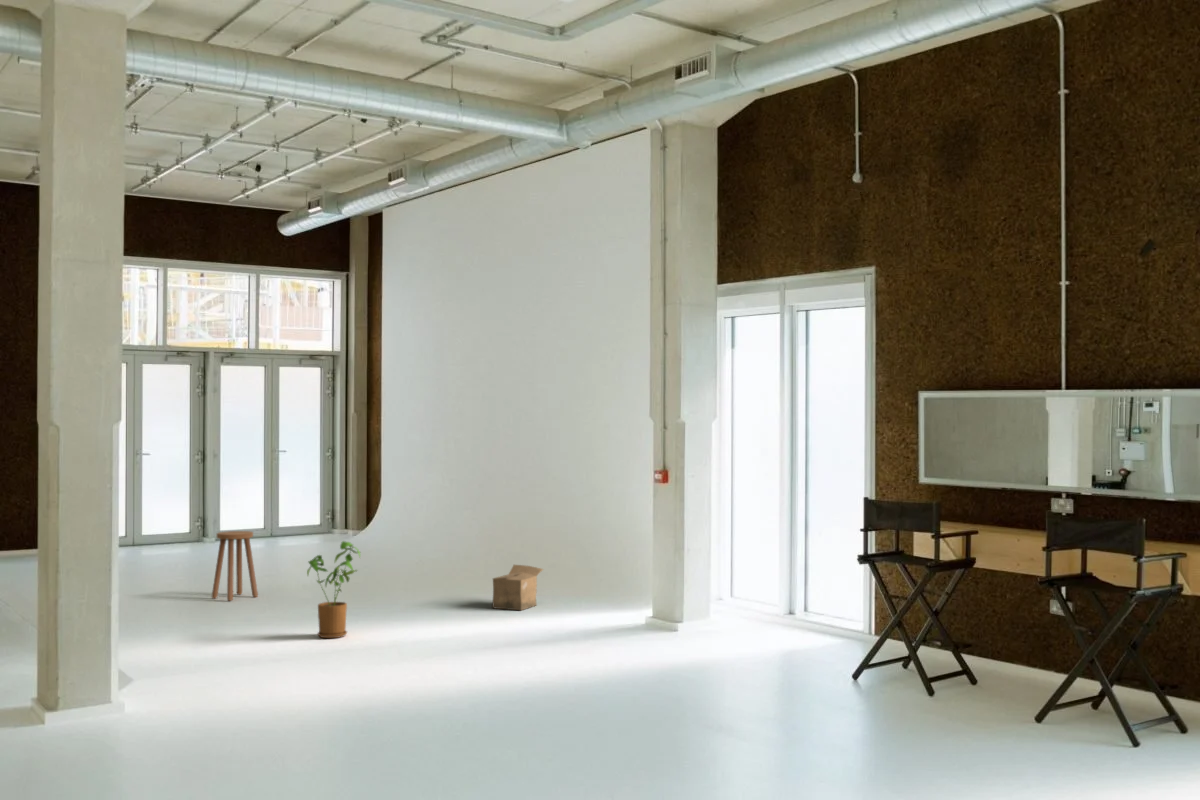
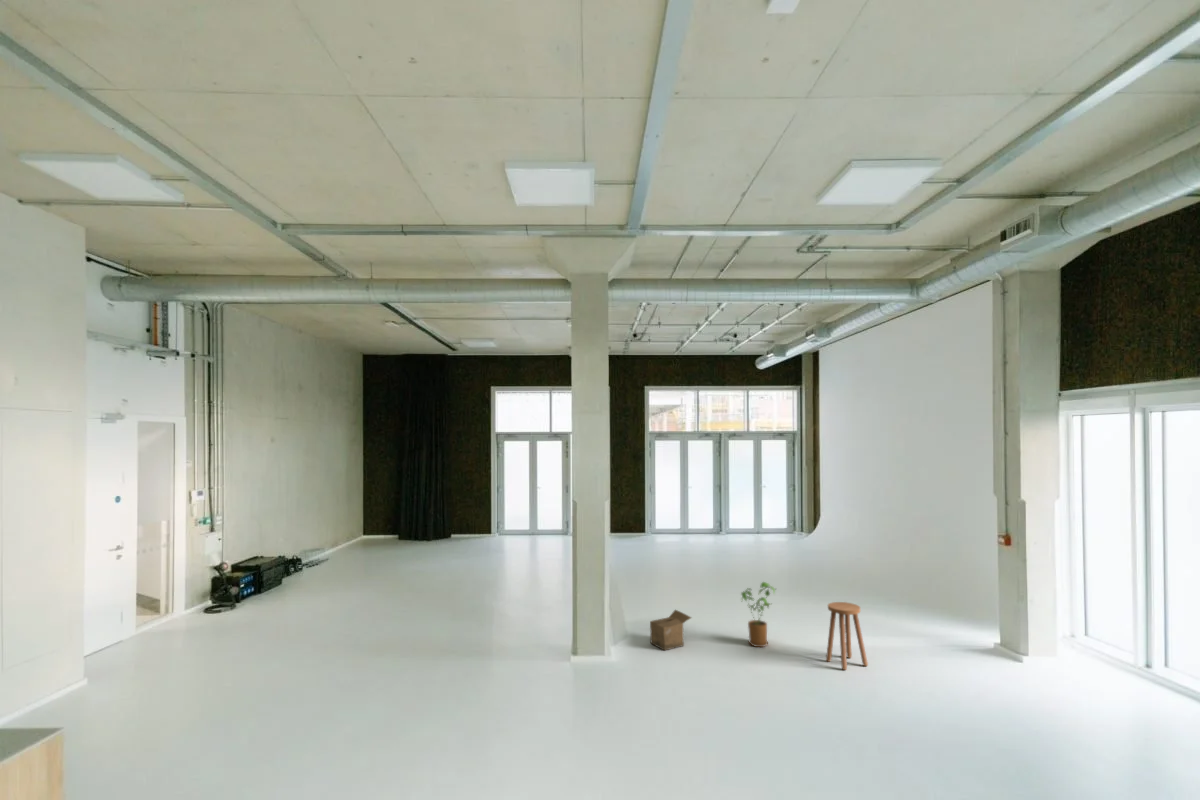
stool: present [212,531,258,601] -> present [826,602,868,670]
cardboard box: present [492,565,543,610] -> present [650,610,691,650]

